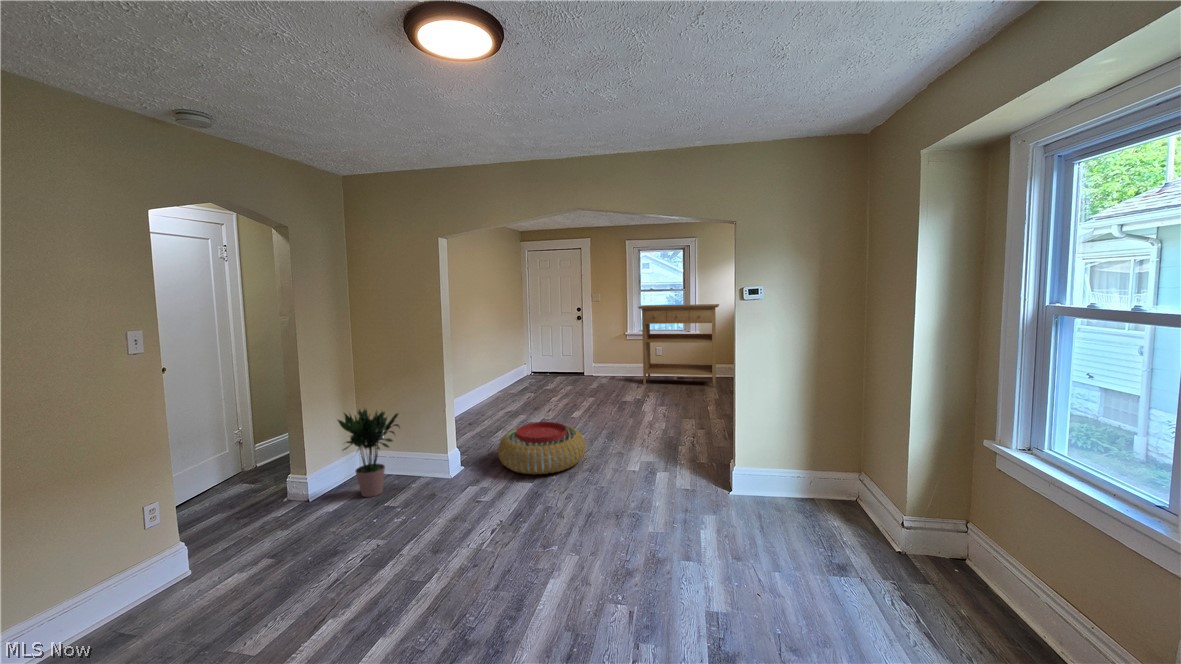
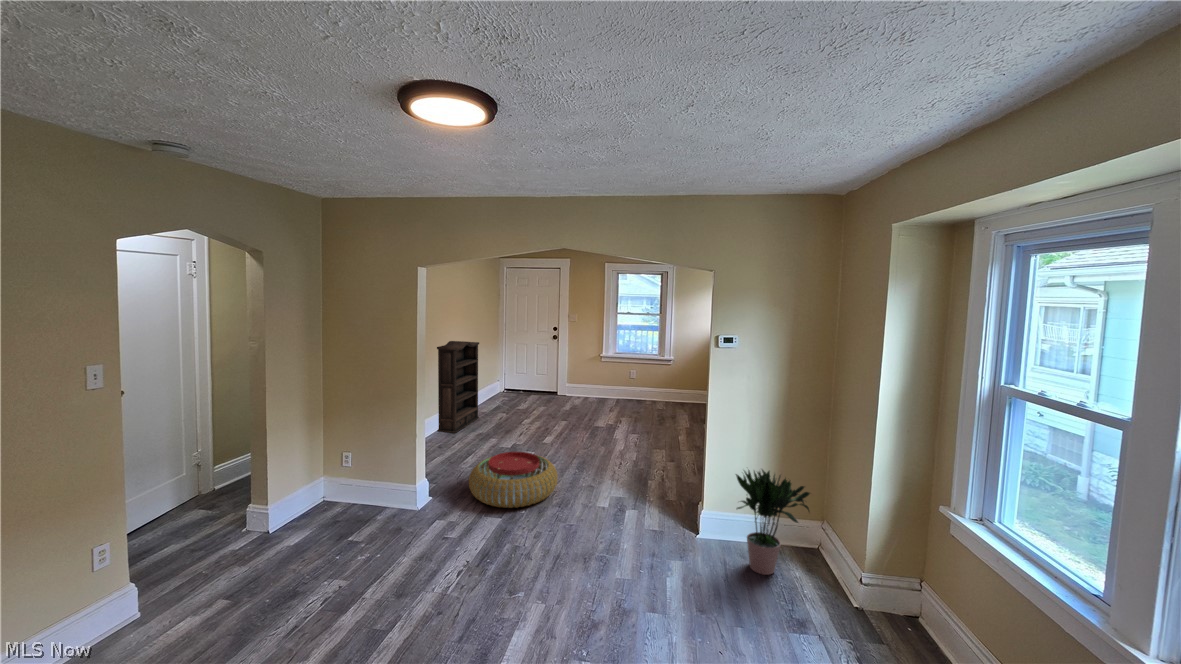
console table: present [638,304,719,387] -> none [615,329,695,414]
bookshelf: none [460,322,506,413] -> present [437,341,479,433]
potted plant: present [338,409,399,497] -> present [736,470,810,575]

